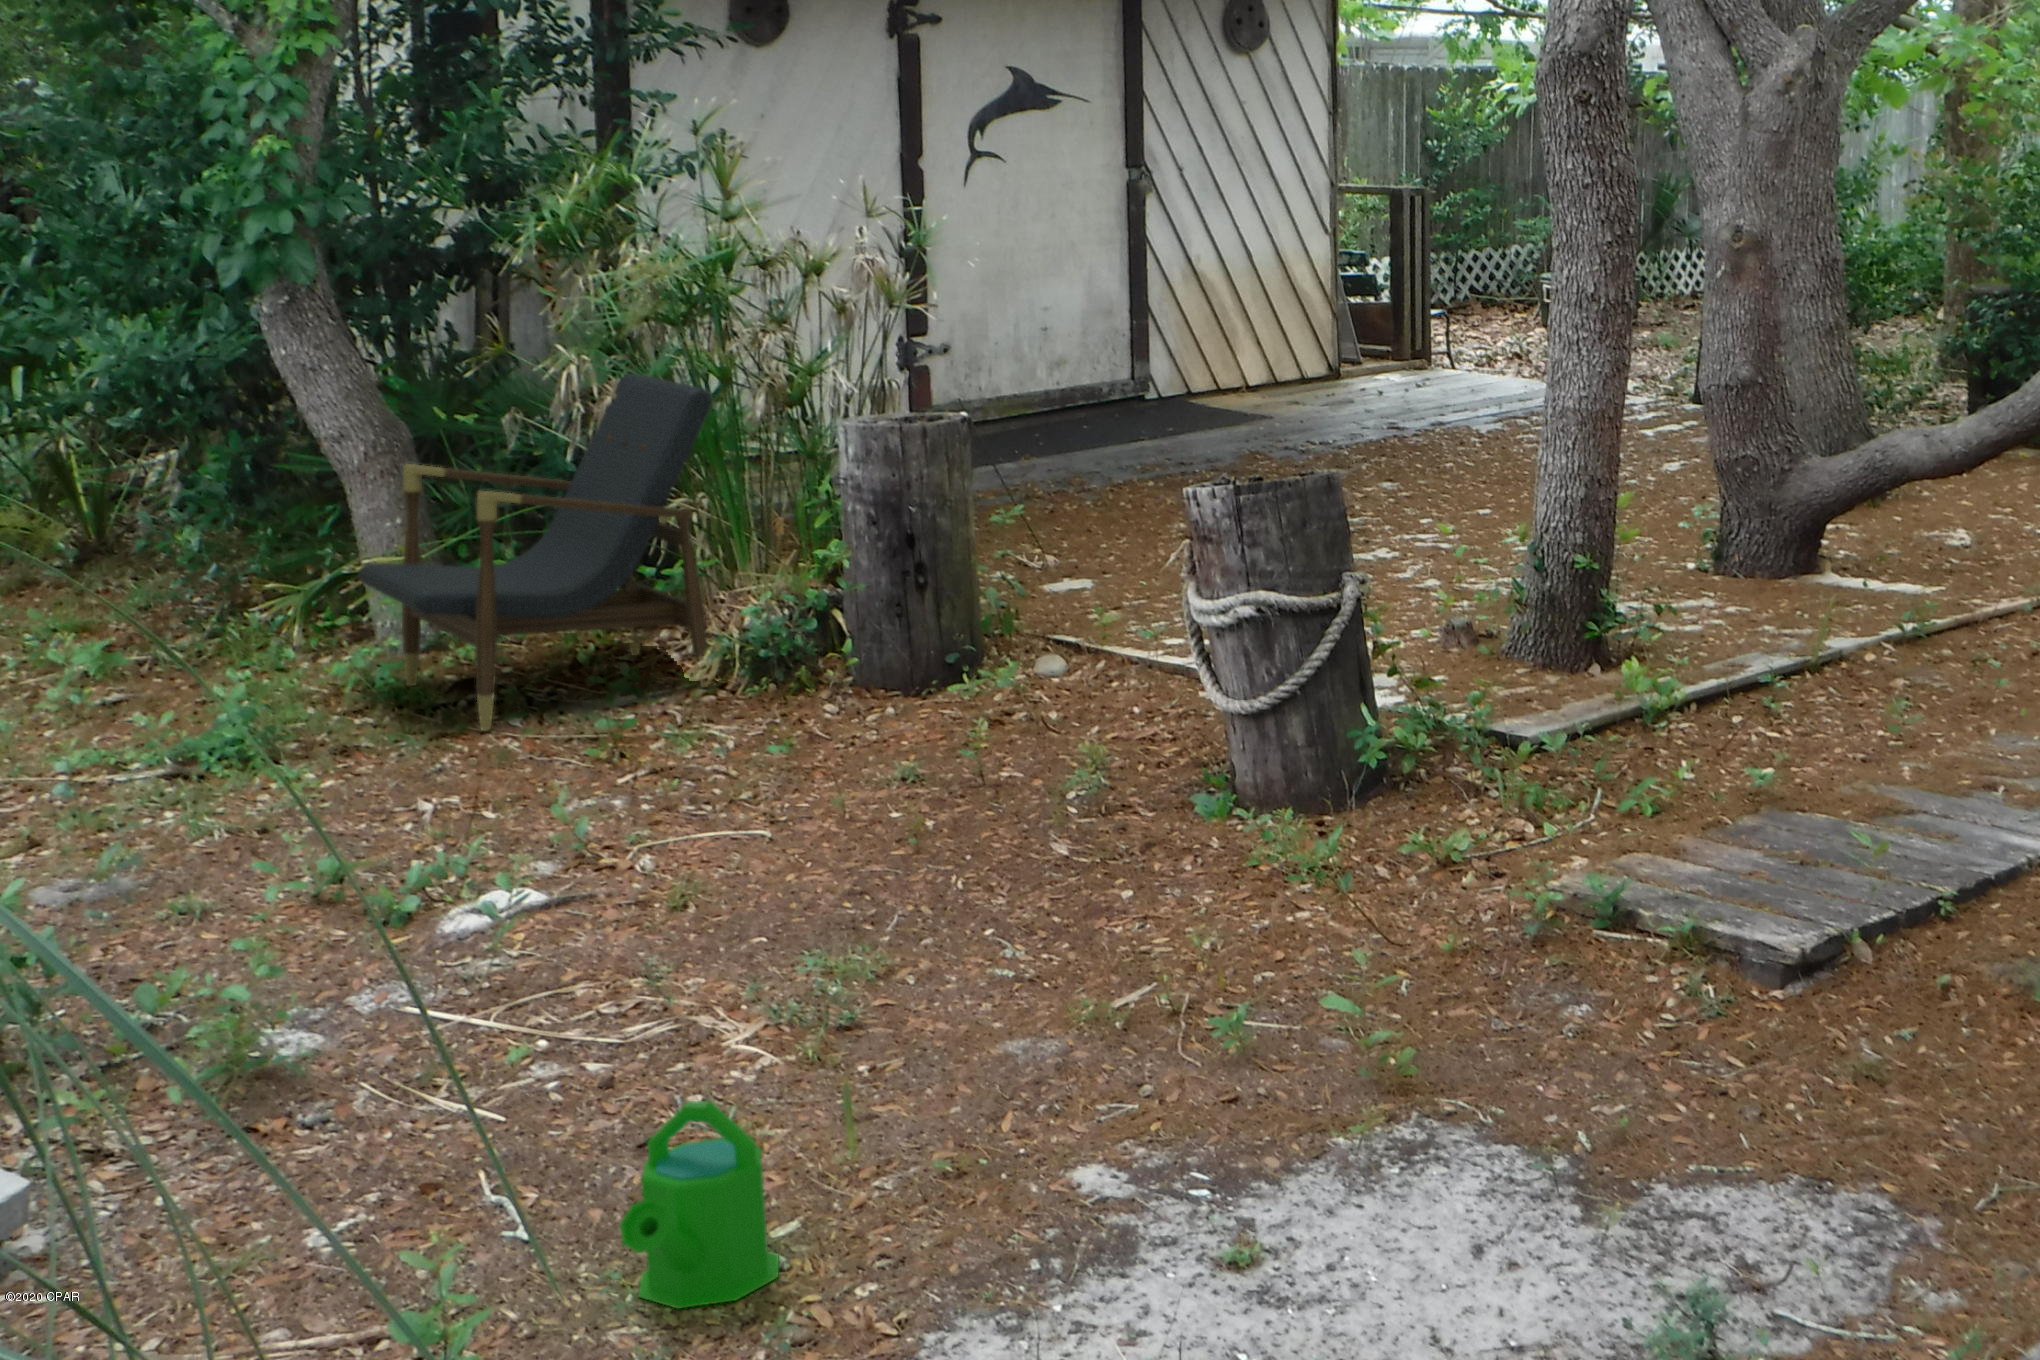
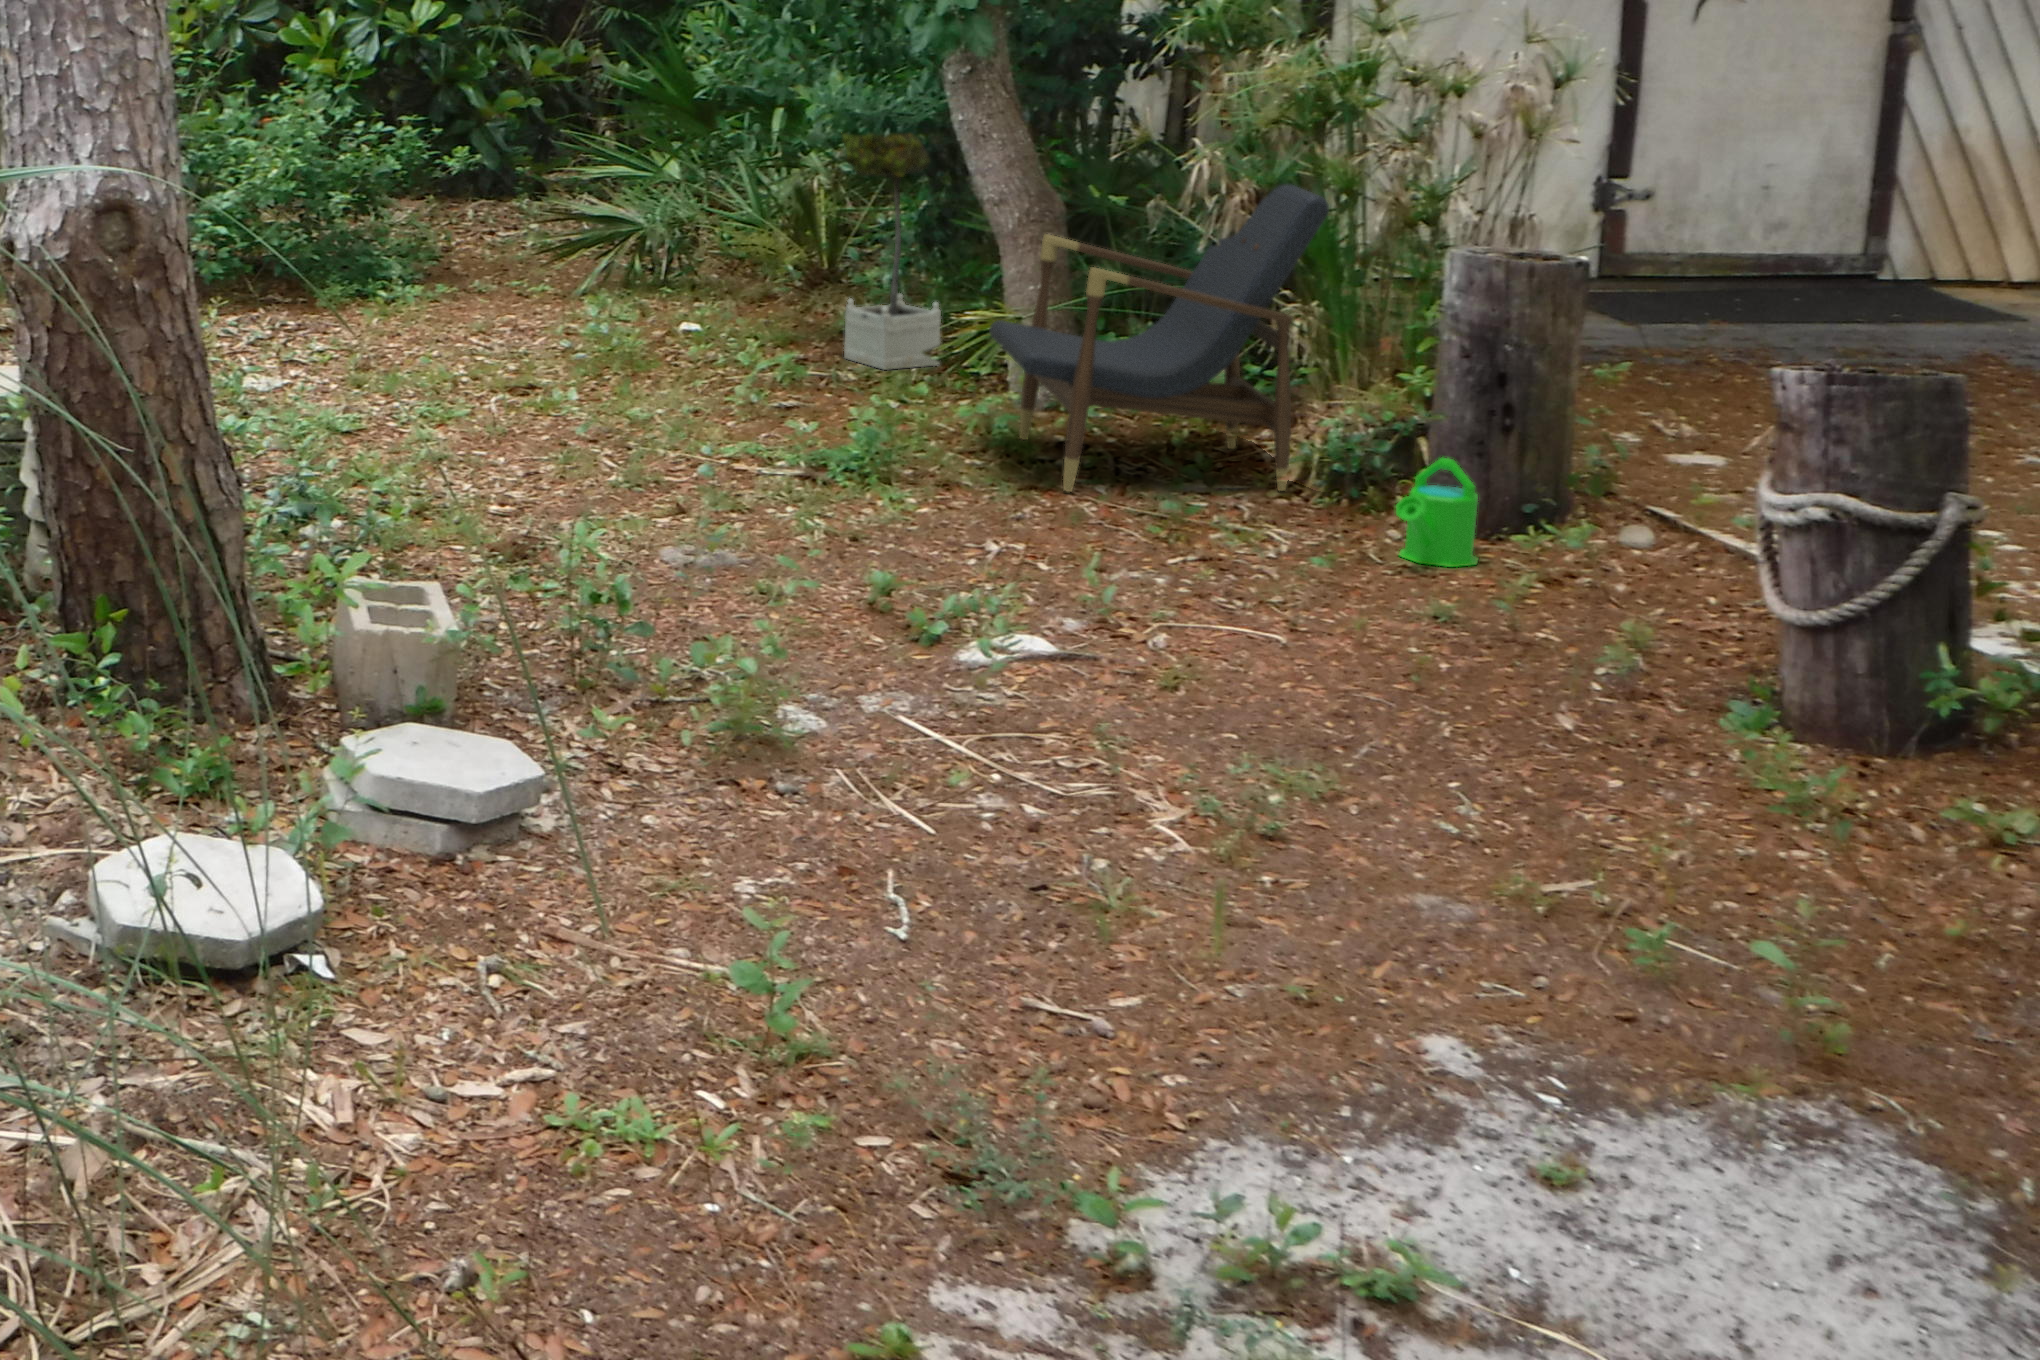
potted tree: none [122,352,280,640] -> present [843,134,941,370]
watering can: present [620,1101,779,1308] -> present [1396,458,1478,567]

